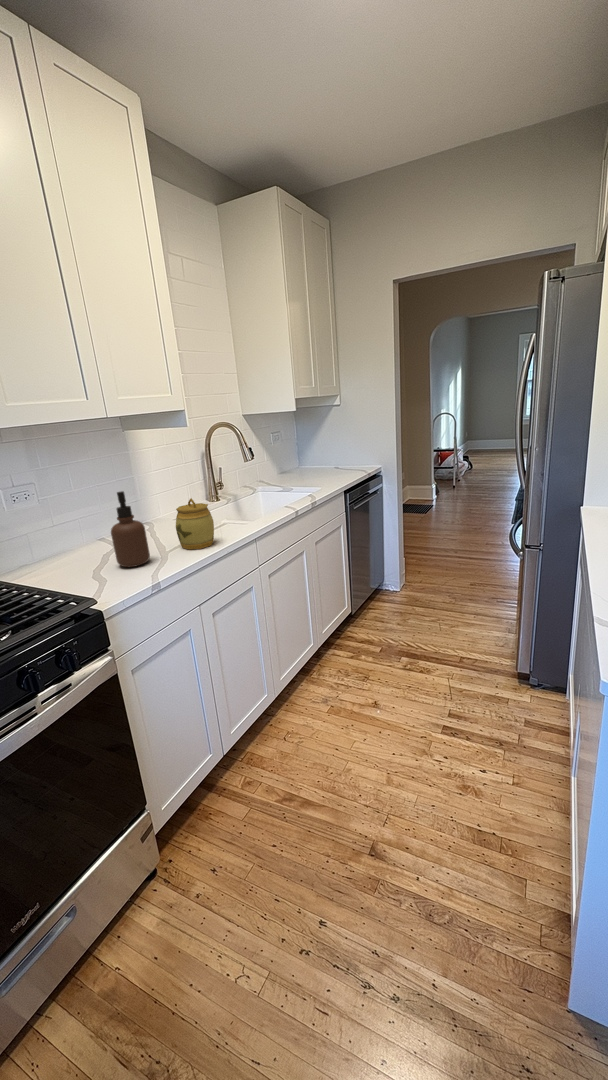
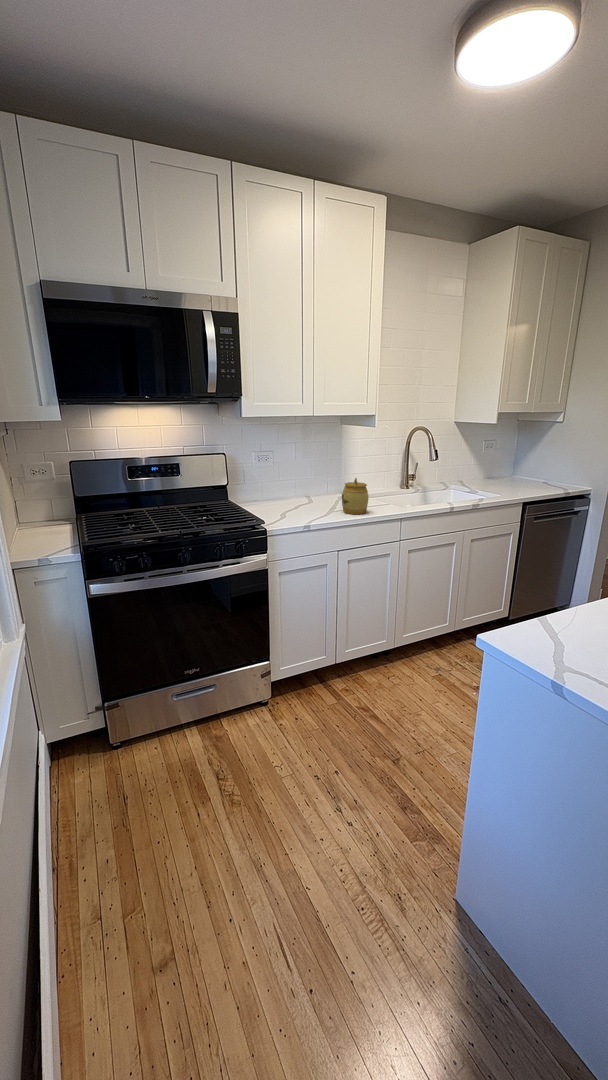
soap dispenser: present [111,491,150,567] -> none [297,464,318,514]

